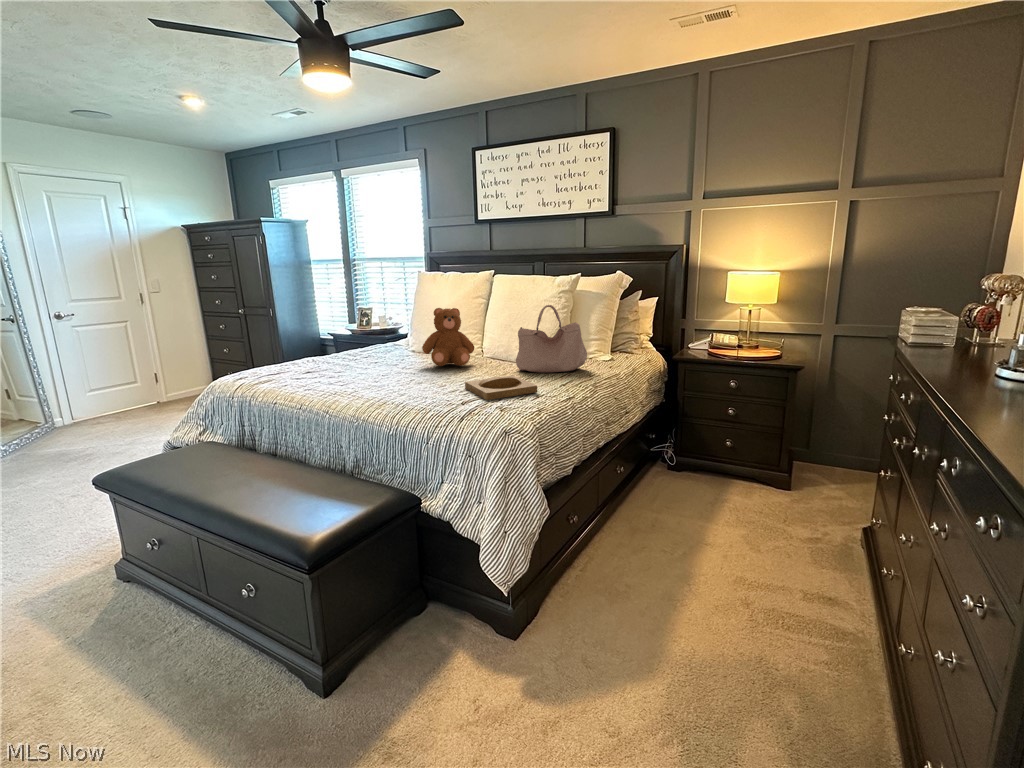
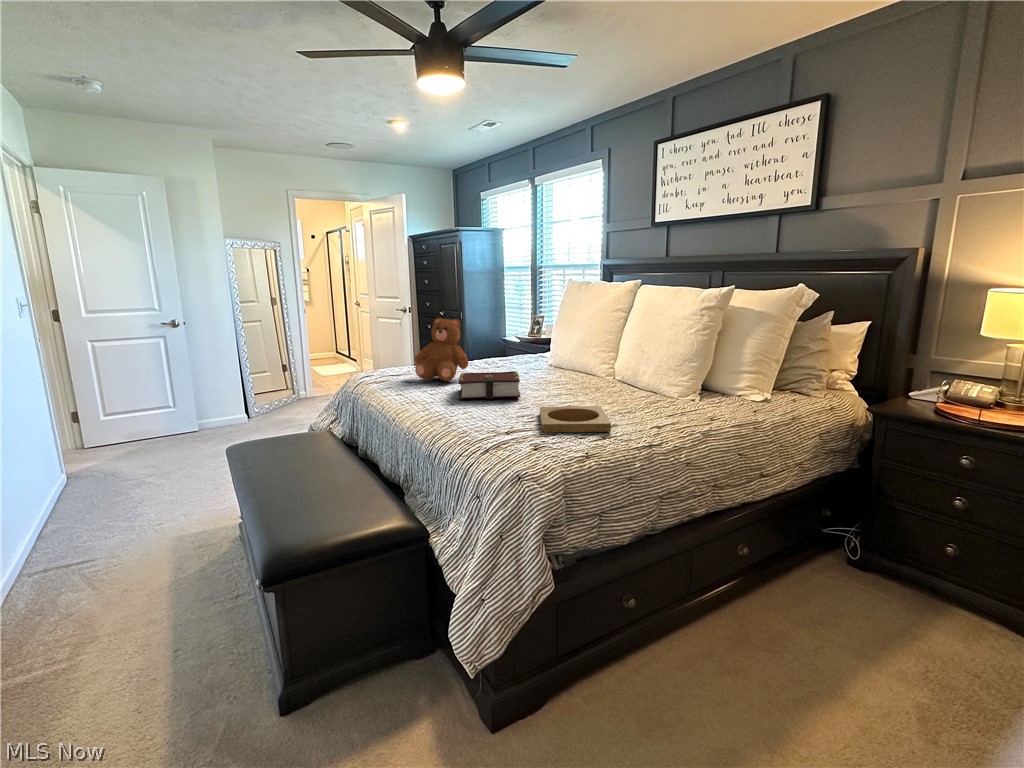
handbag: present [516,305,587,373] -> none [625,324,716,409]
teddy bear: present [422,308,474,366] -> present [415,318,468,381]
book: none [365,356,434,386] -> present [458,371,520,399]

